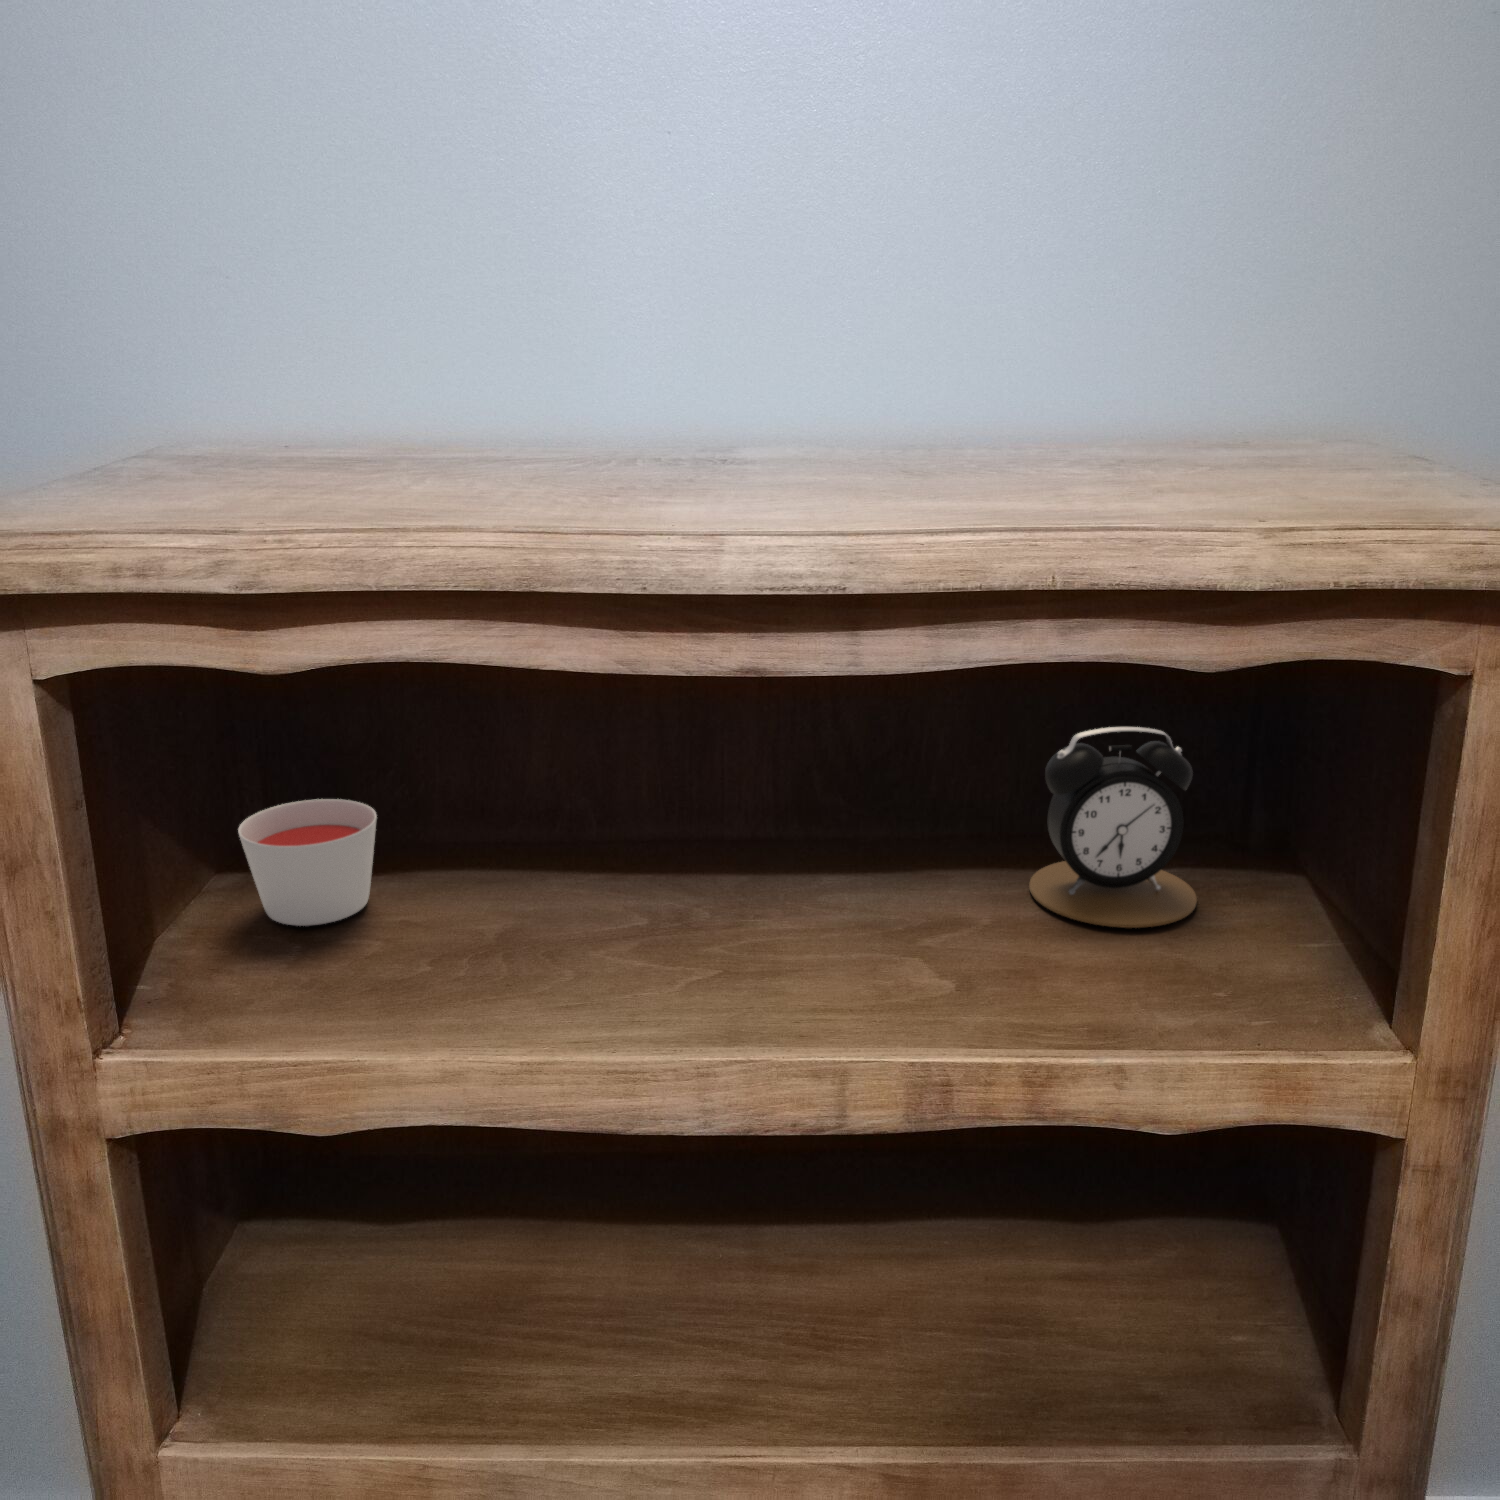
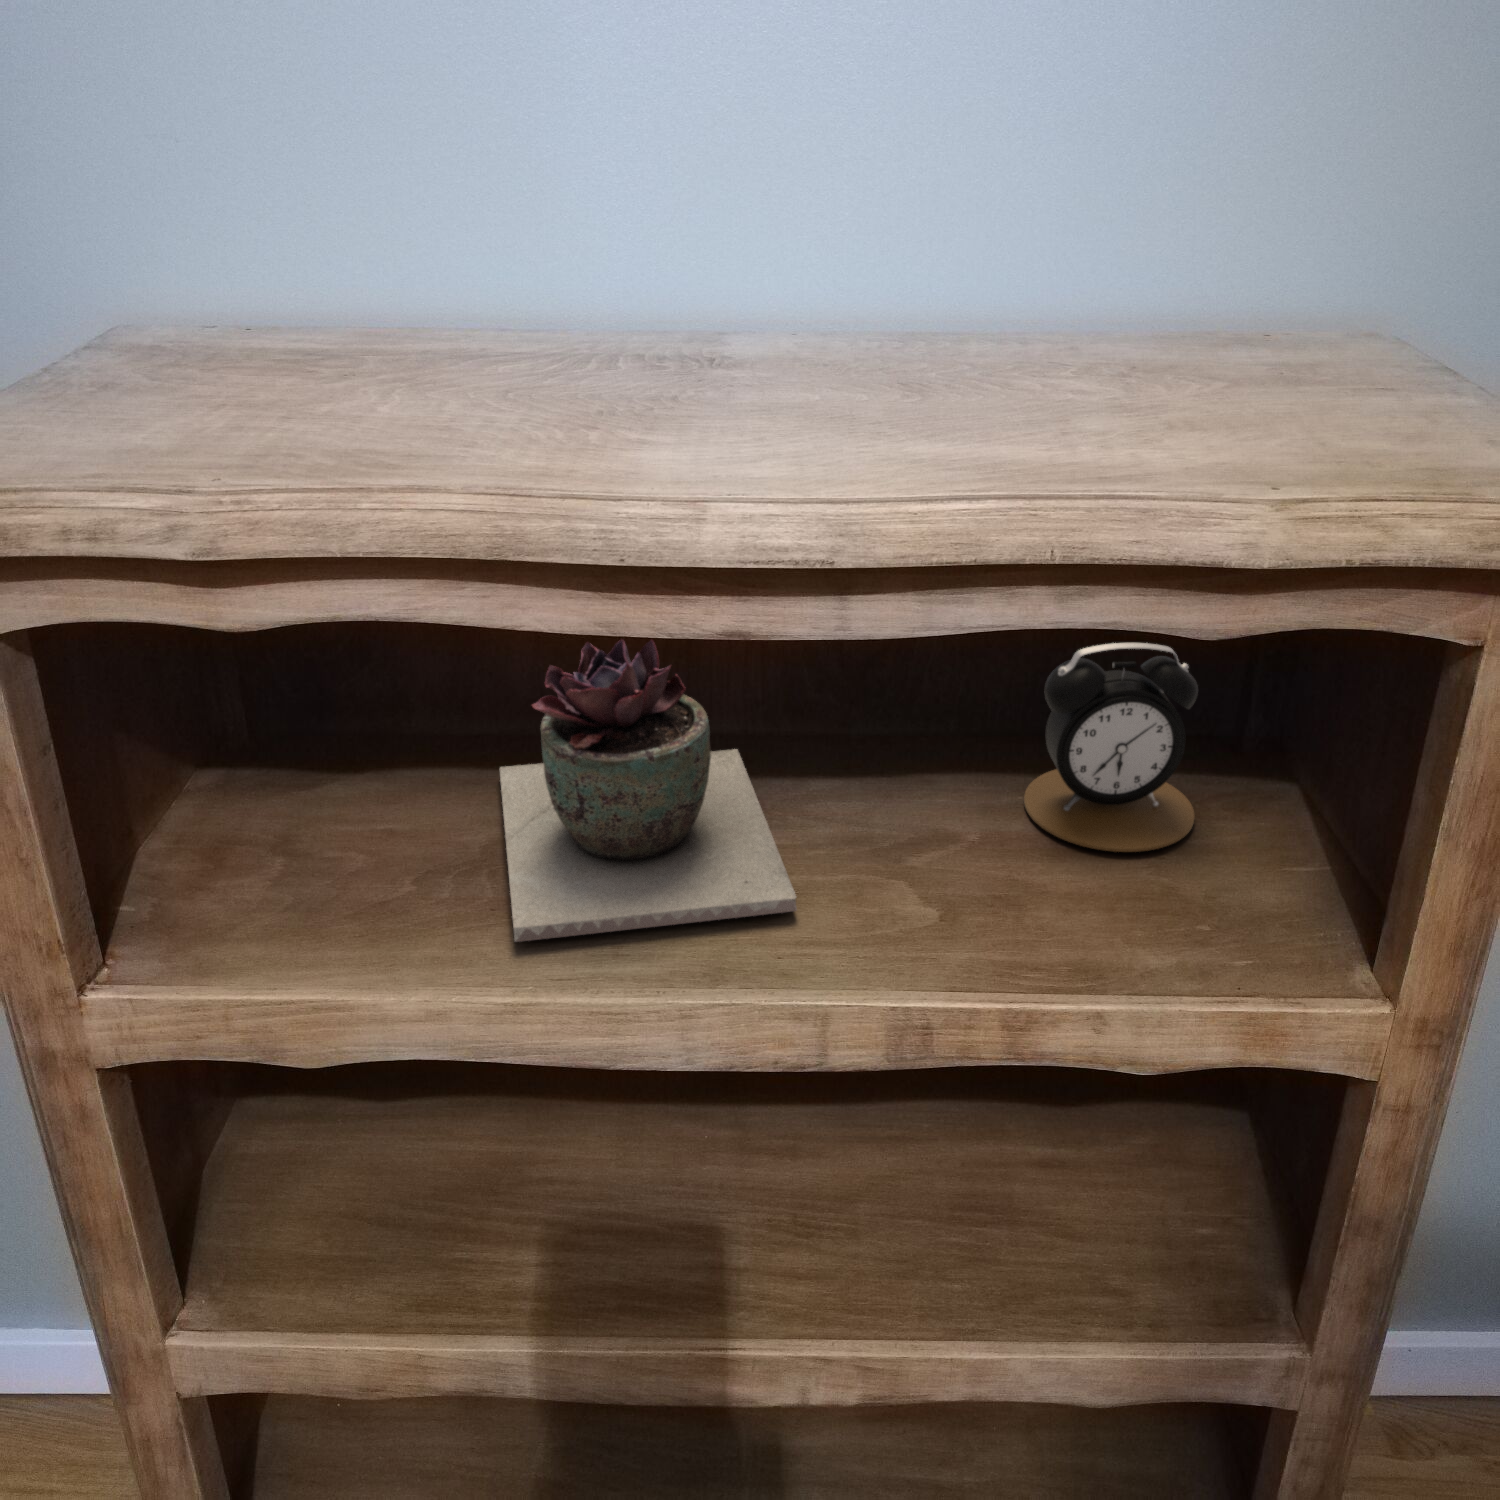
succulent plant: none [520,721,813,1006] -> present [500,640,797,942]
candle: present [238,799,377,926] -> none [207,704,349,841]

